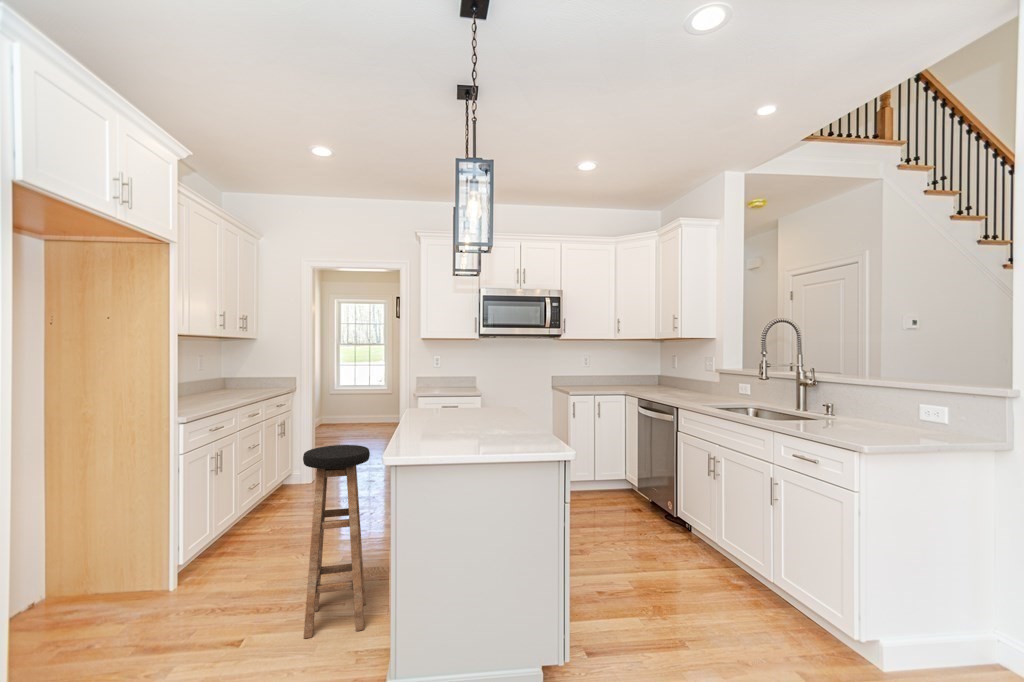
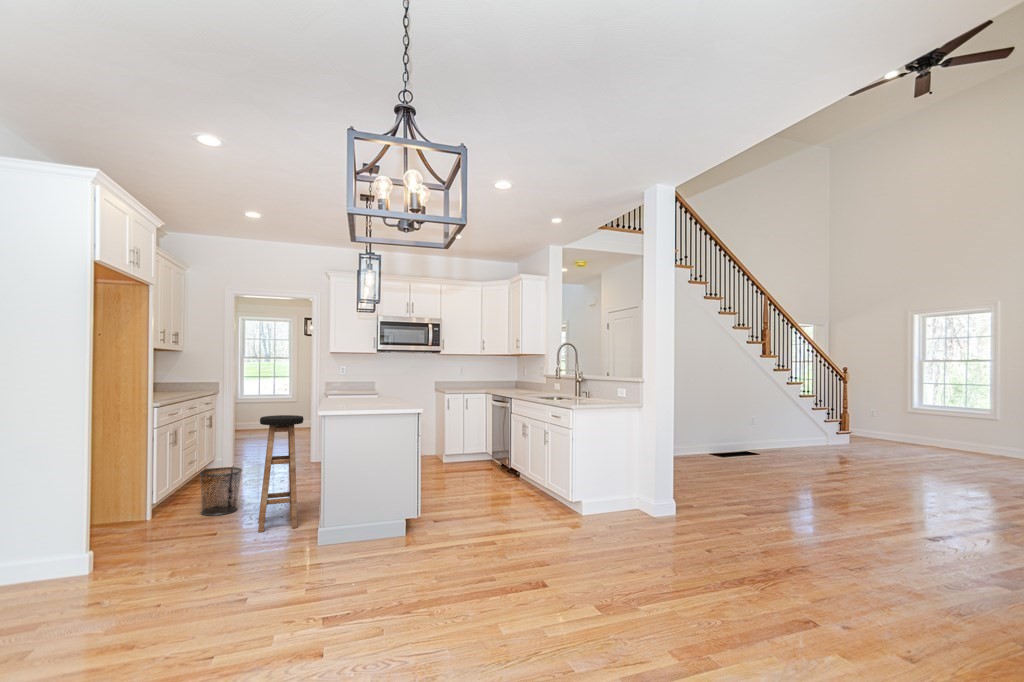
waste bin: none [238,509,298,586] -> present [200,467,242,516]

